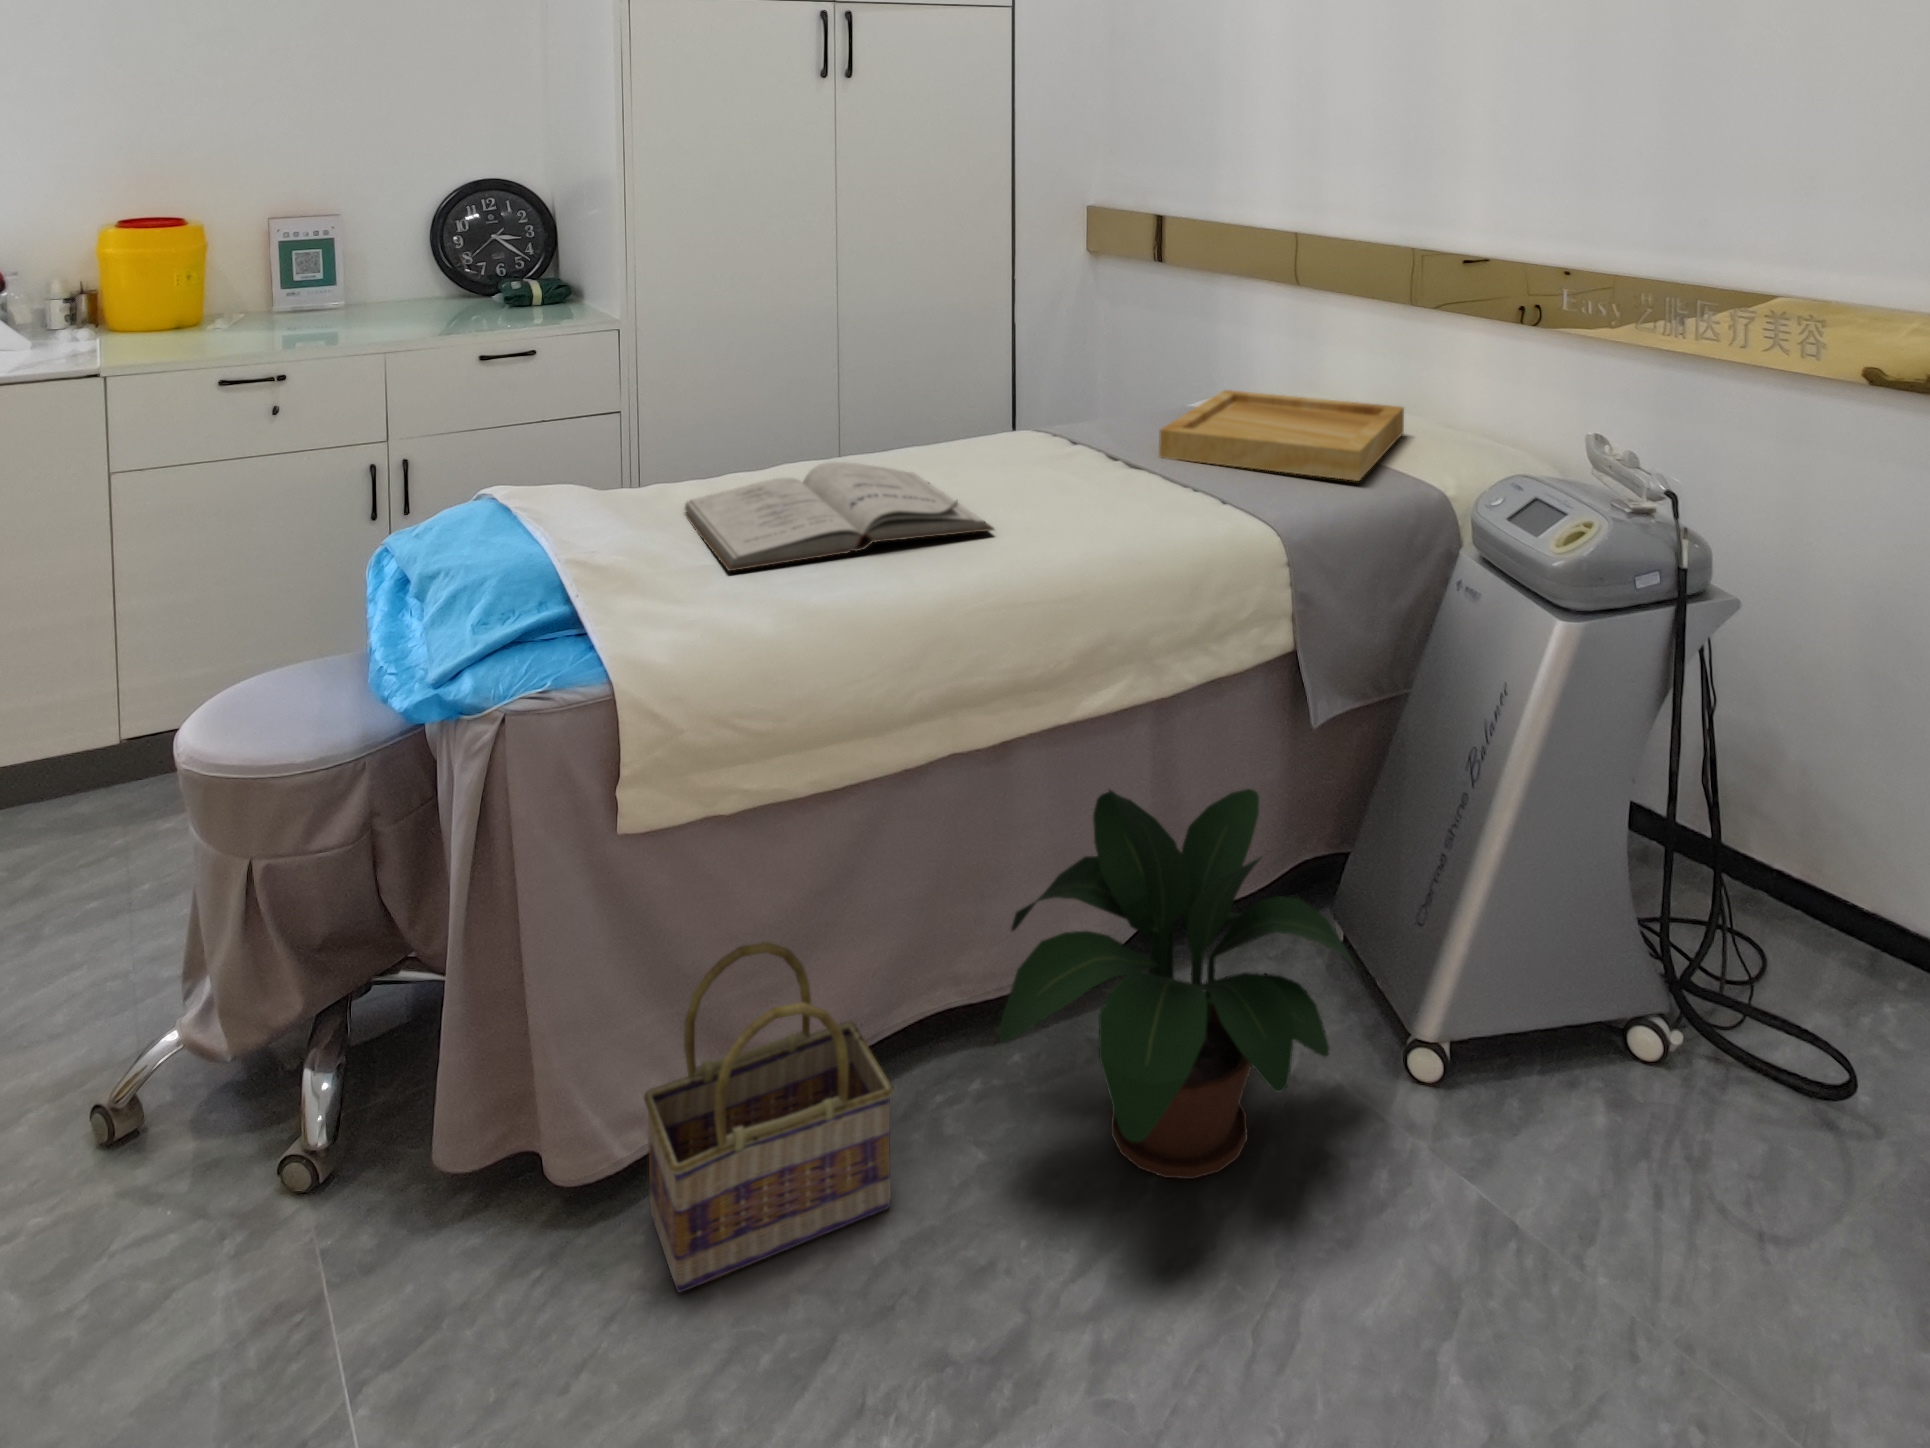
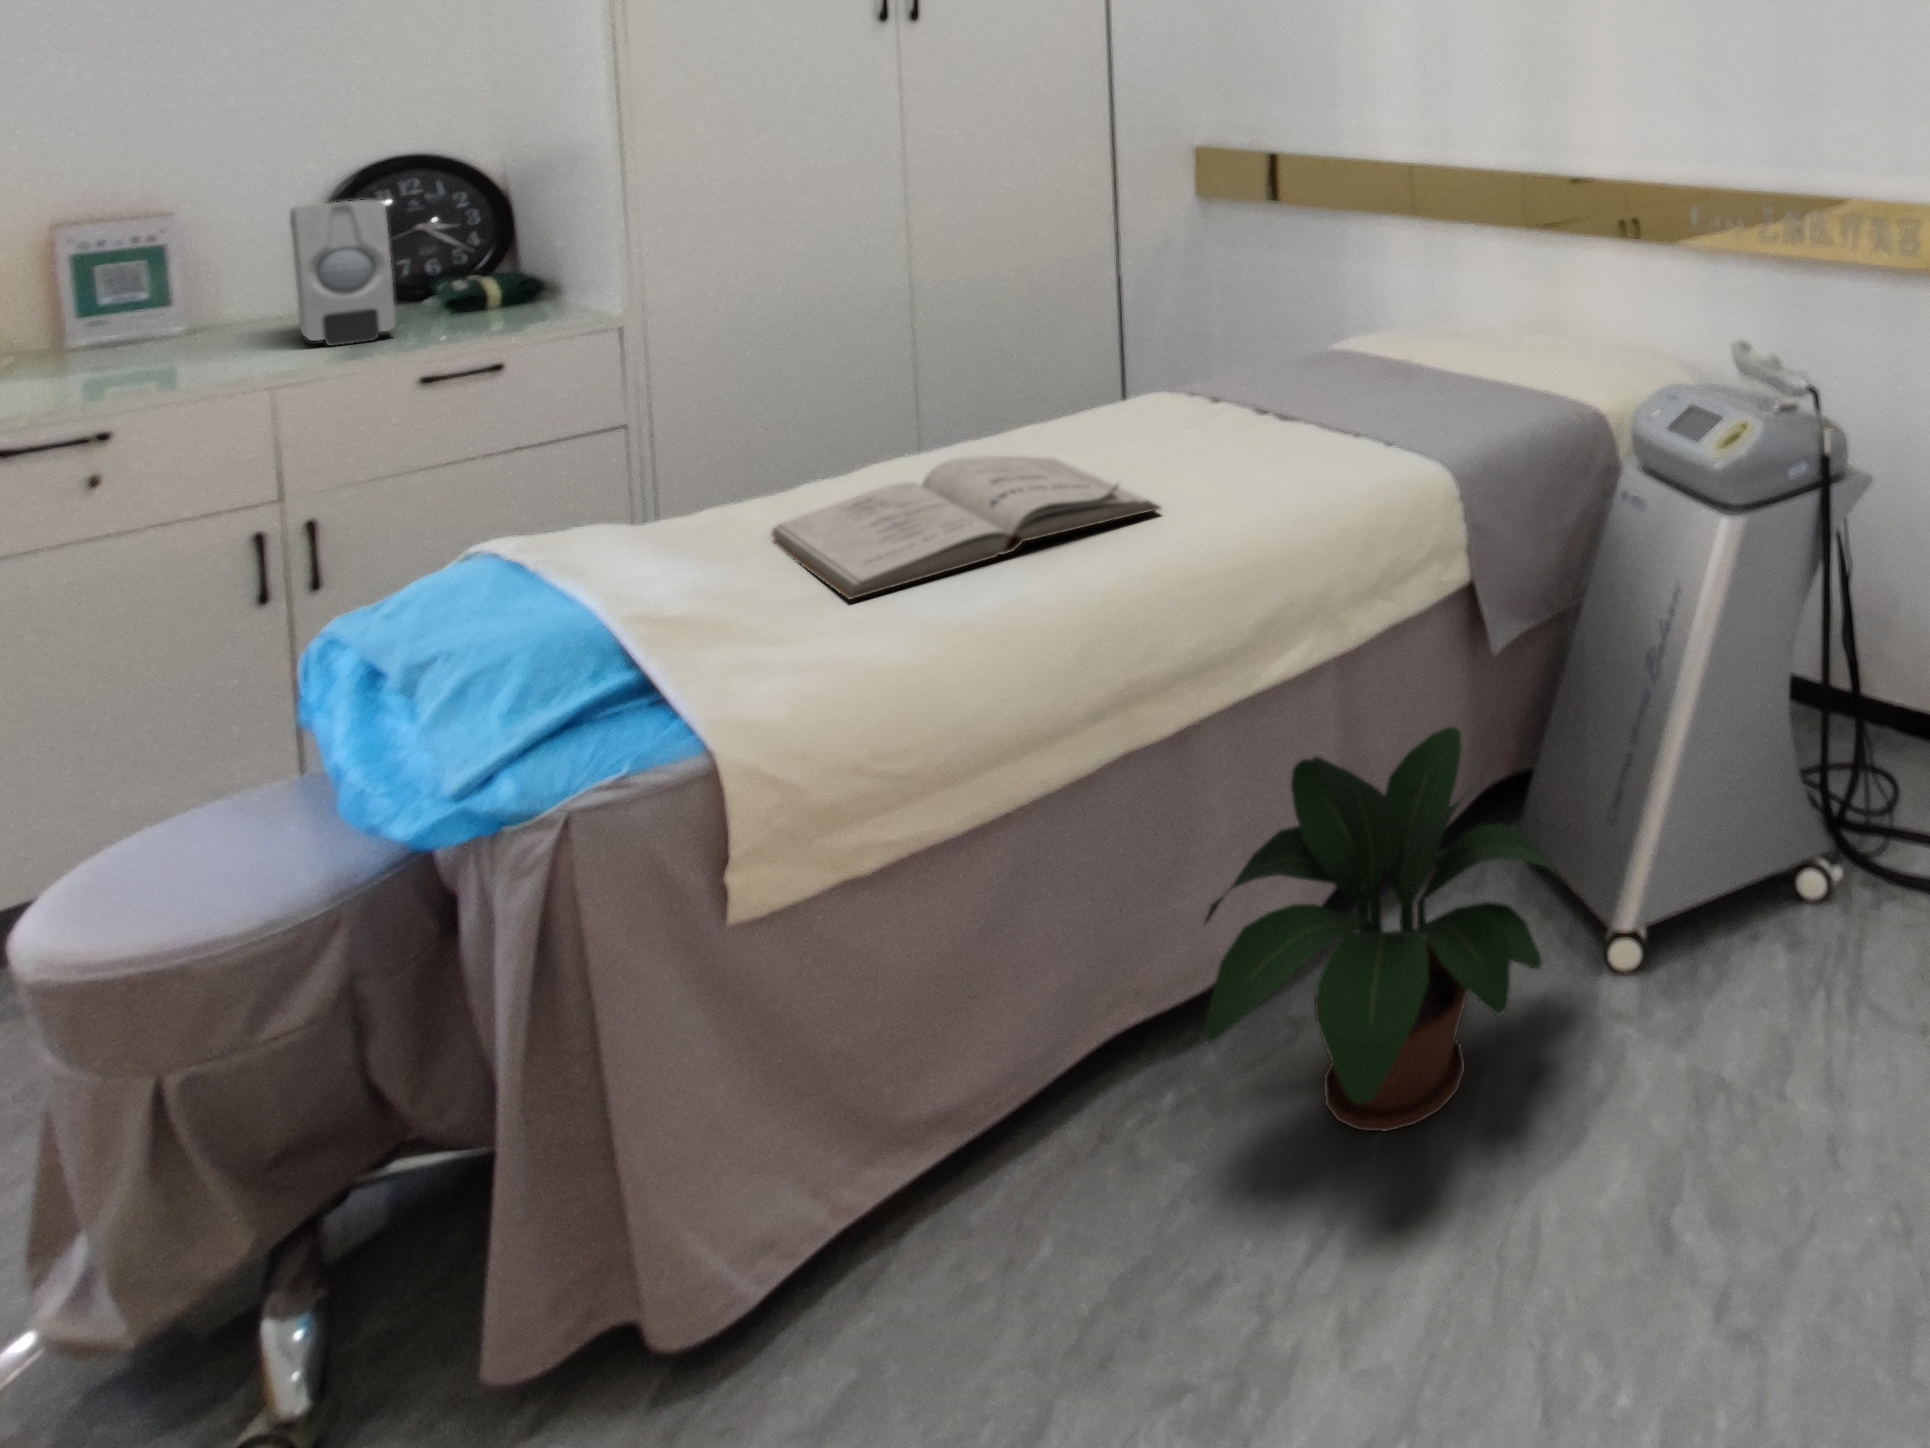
soap dispenser: none [407,210,467,324] -> present [290,200,395,346]
tray: present [1159,390,1404,481] -> none [1322,332,1560,409]
basket: present [644,942,893,1292] -> none [776,1004,1091,1427]

